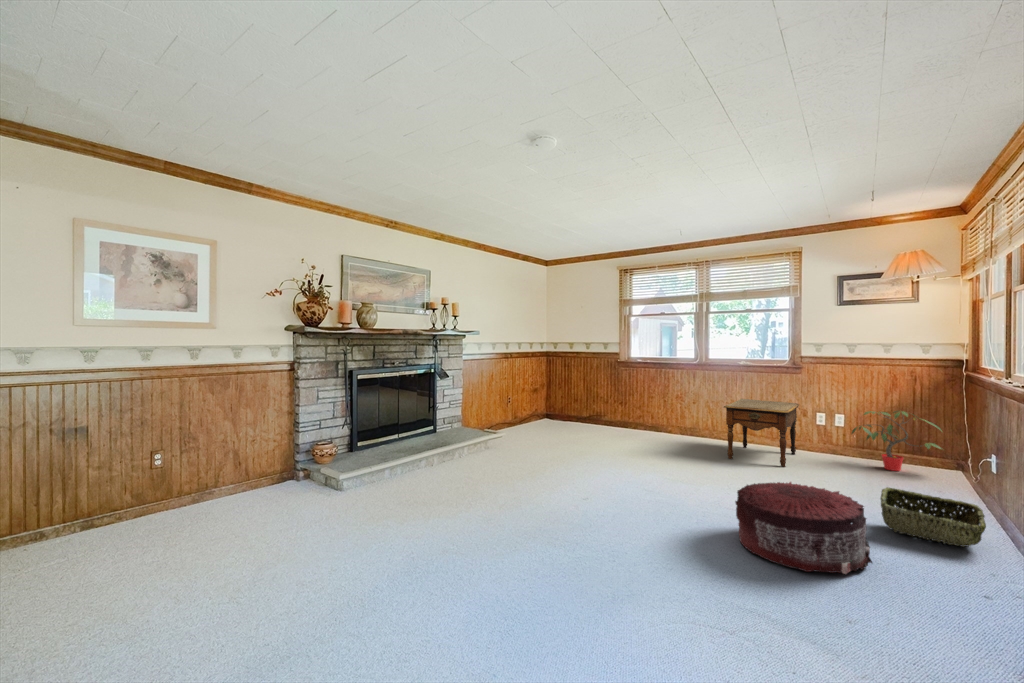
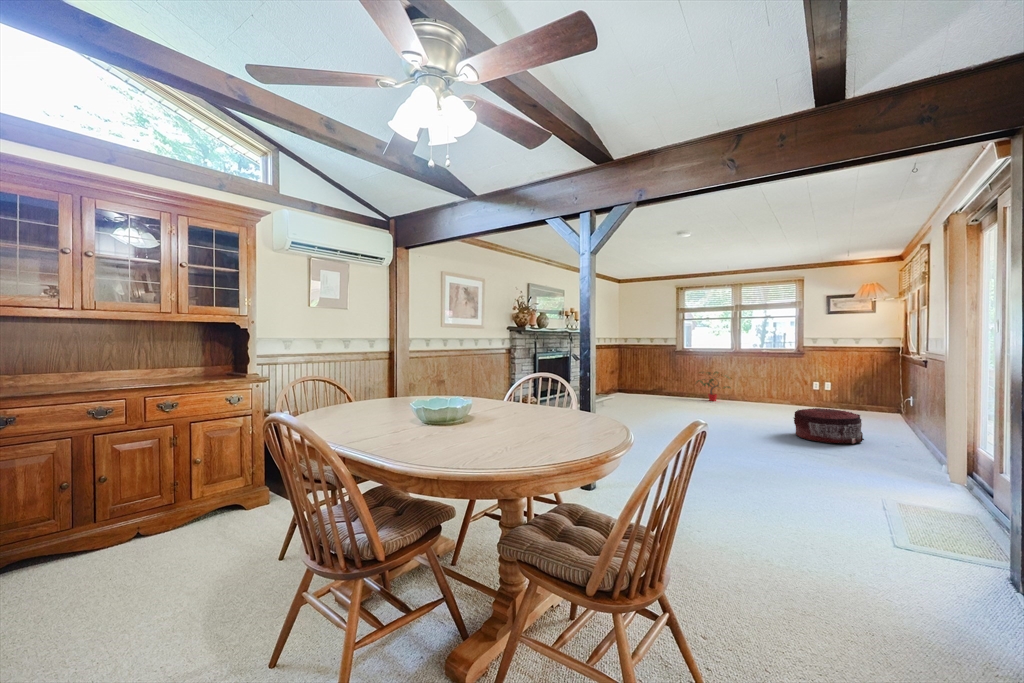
side table: present [724,399,799,467] -> none [760,373,803,411]
potted plant: present [852,411,941,471] -> present [697,372,730,401]
woven basket: present [881,487,986,547] -> none [863,412,915,436]

